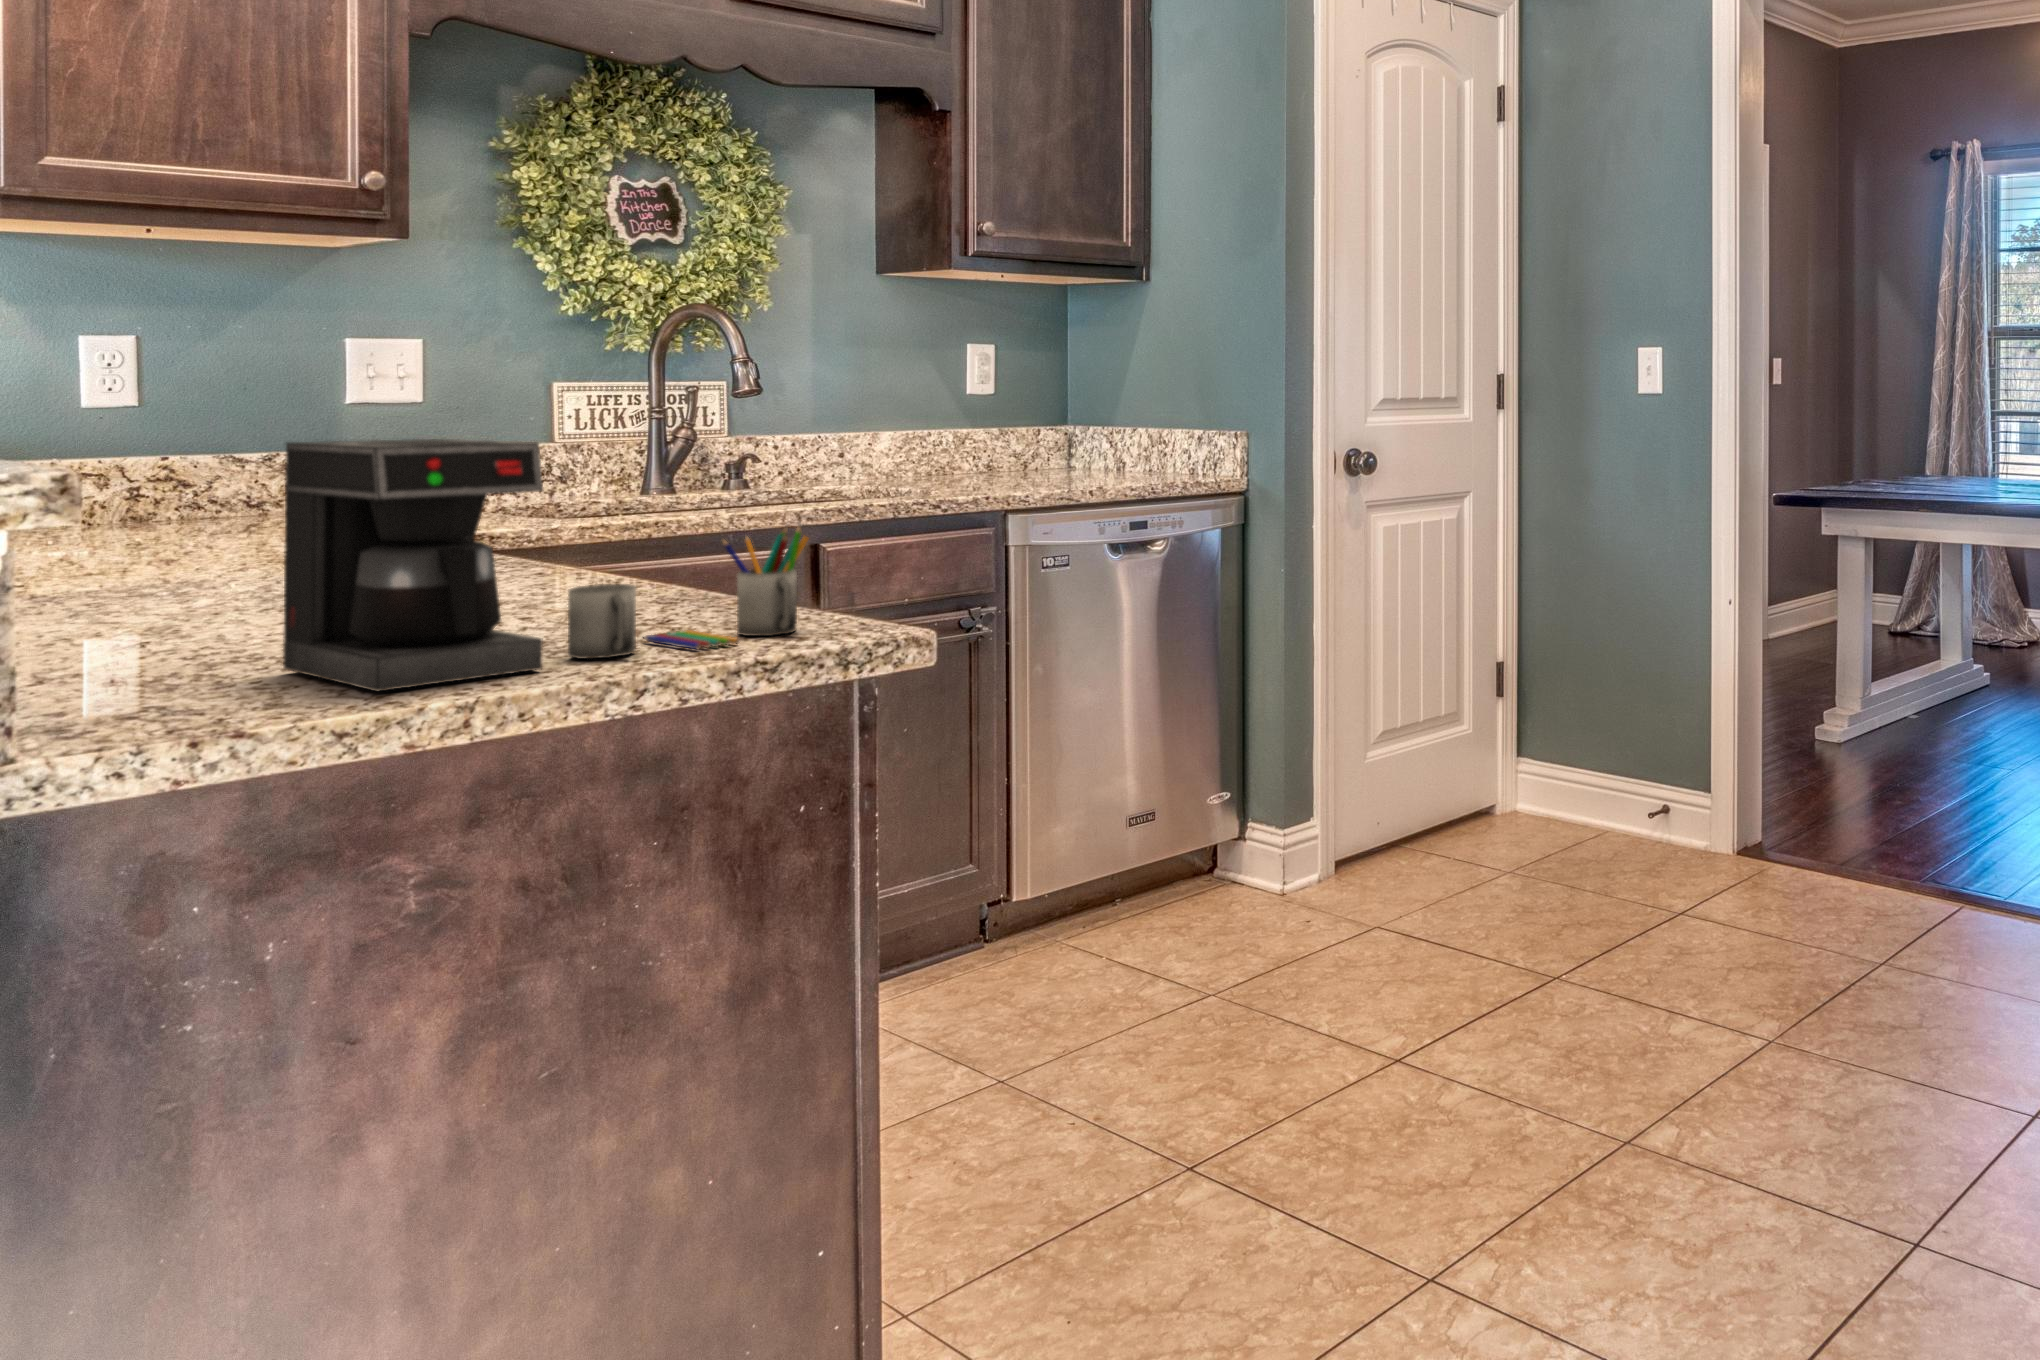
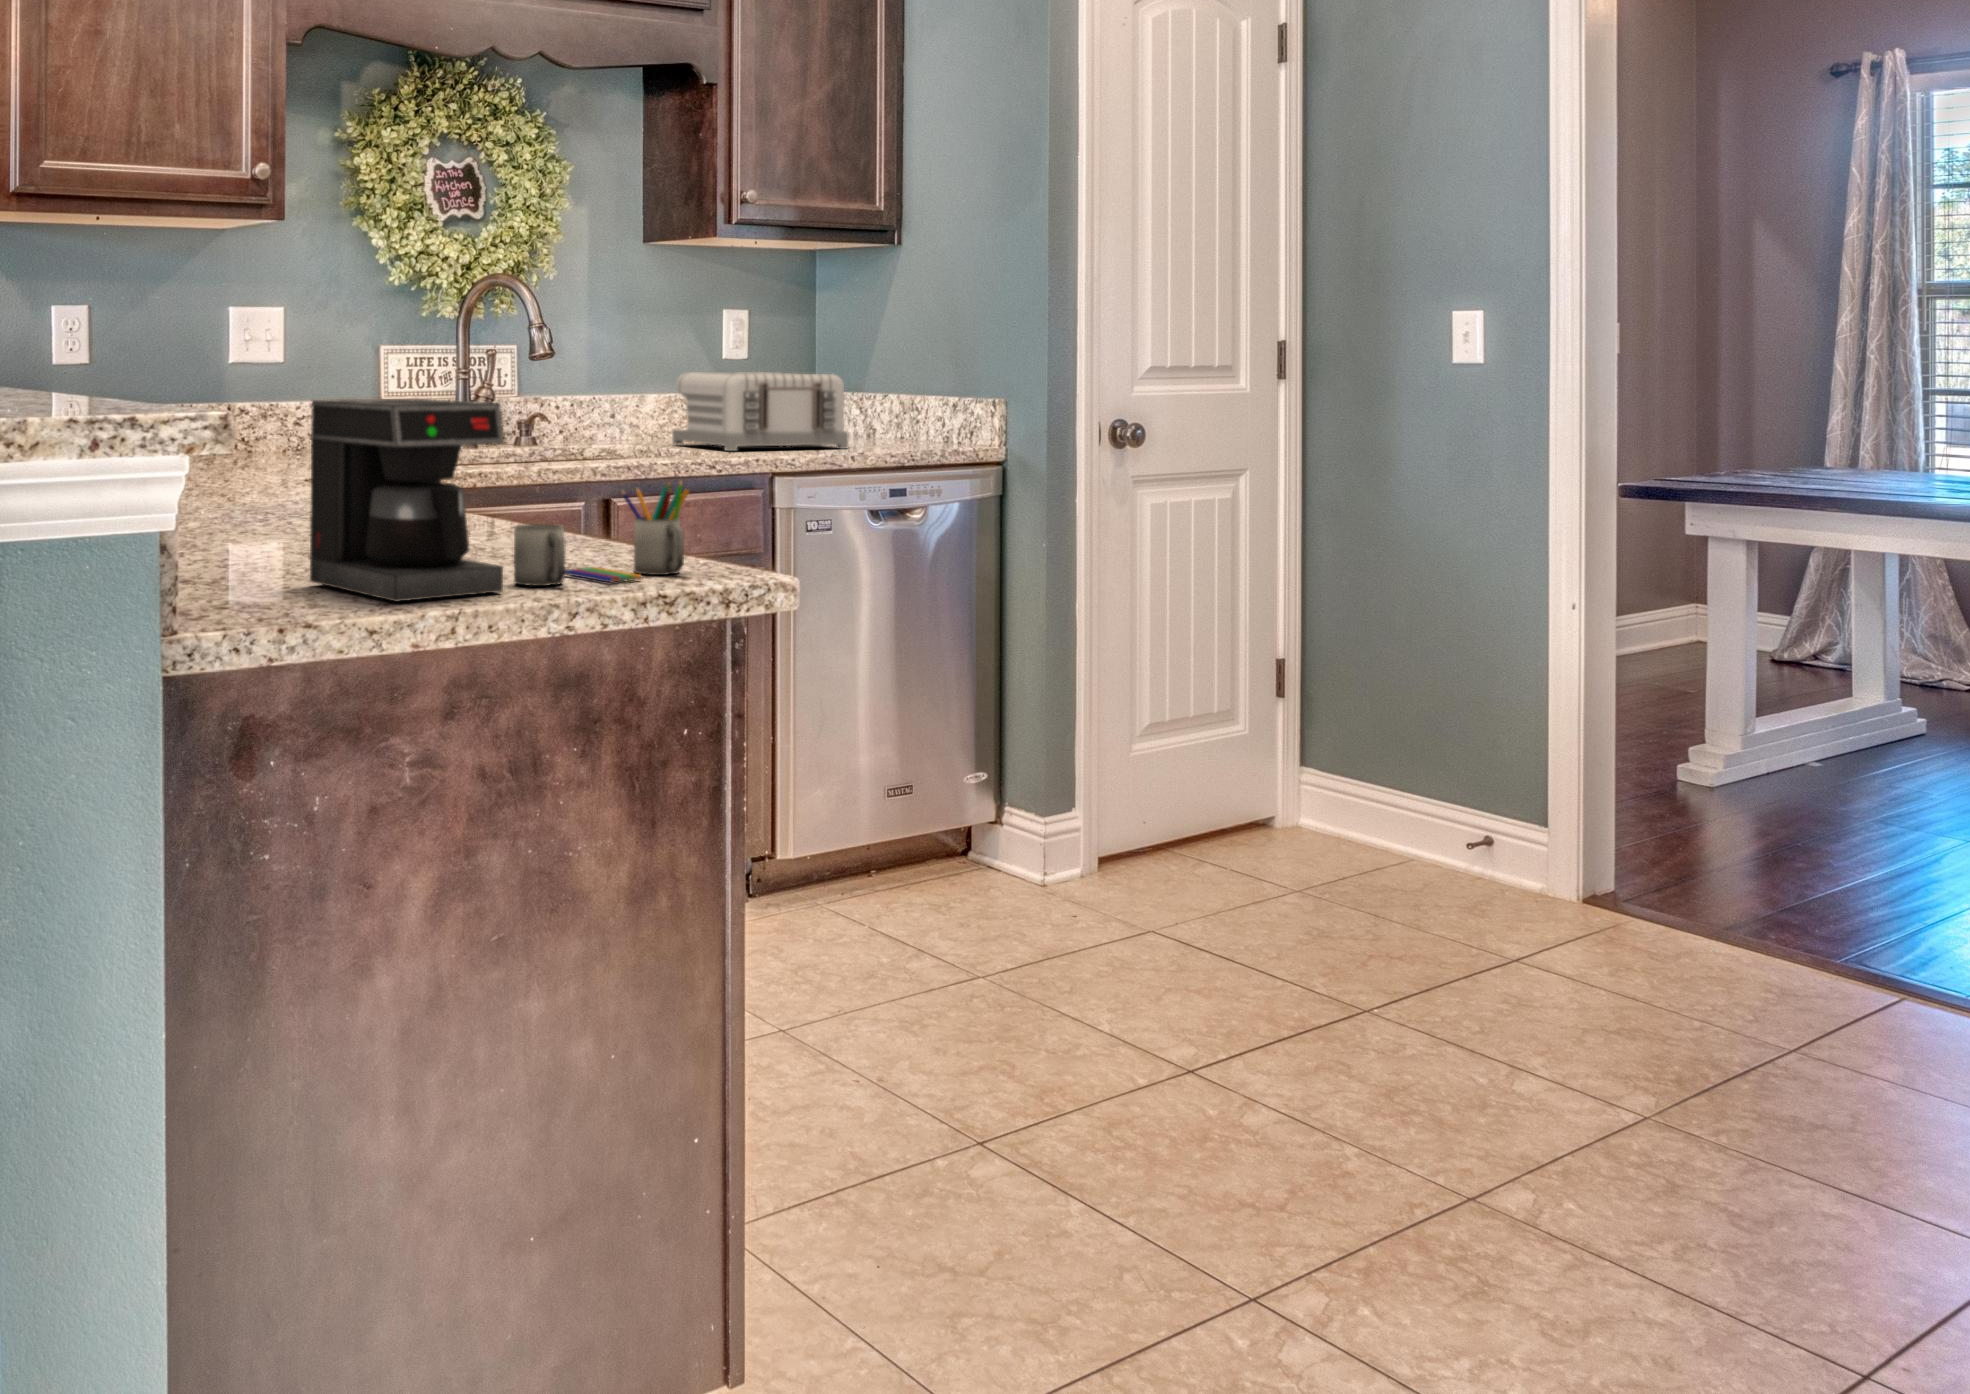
toaster: none [907,405,1092,486] -> present [672,372,849,451]

